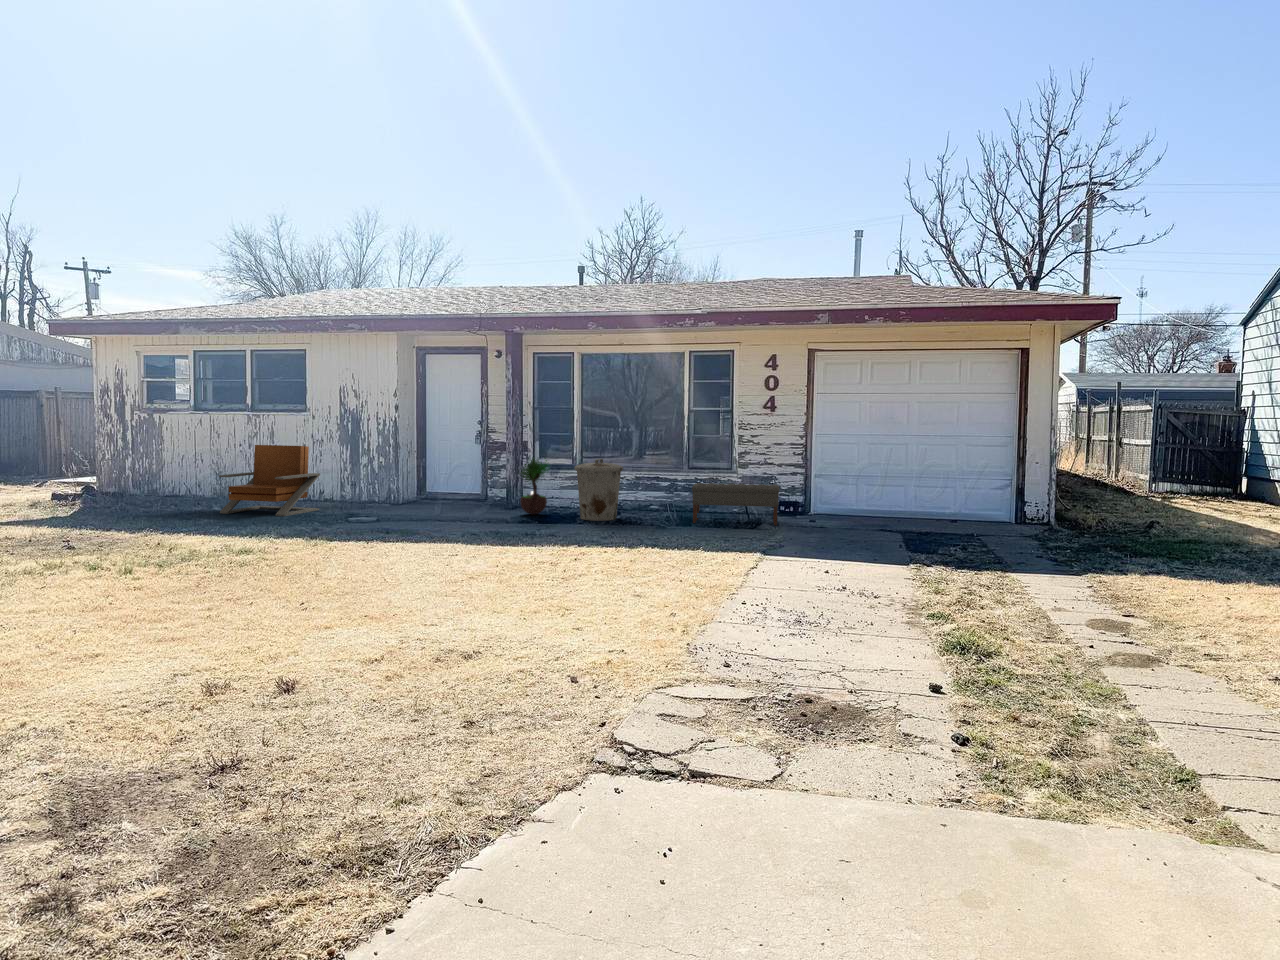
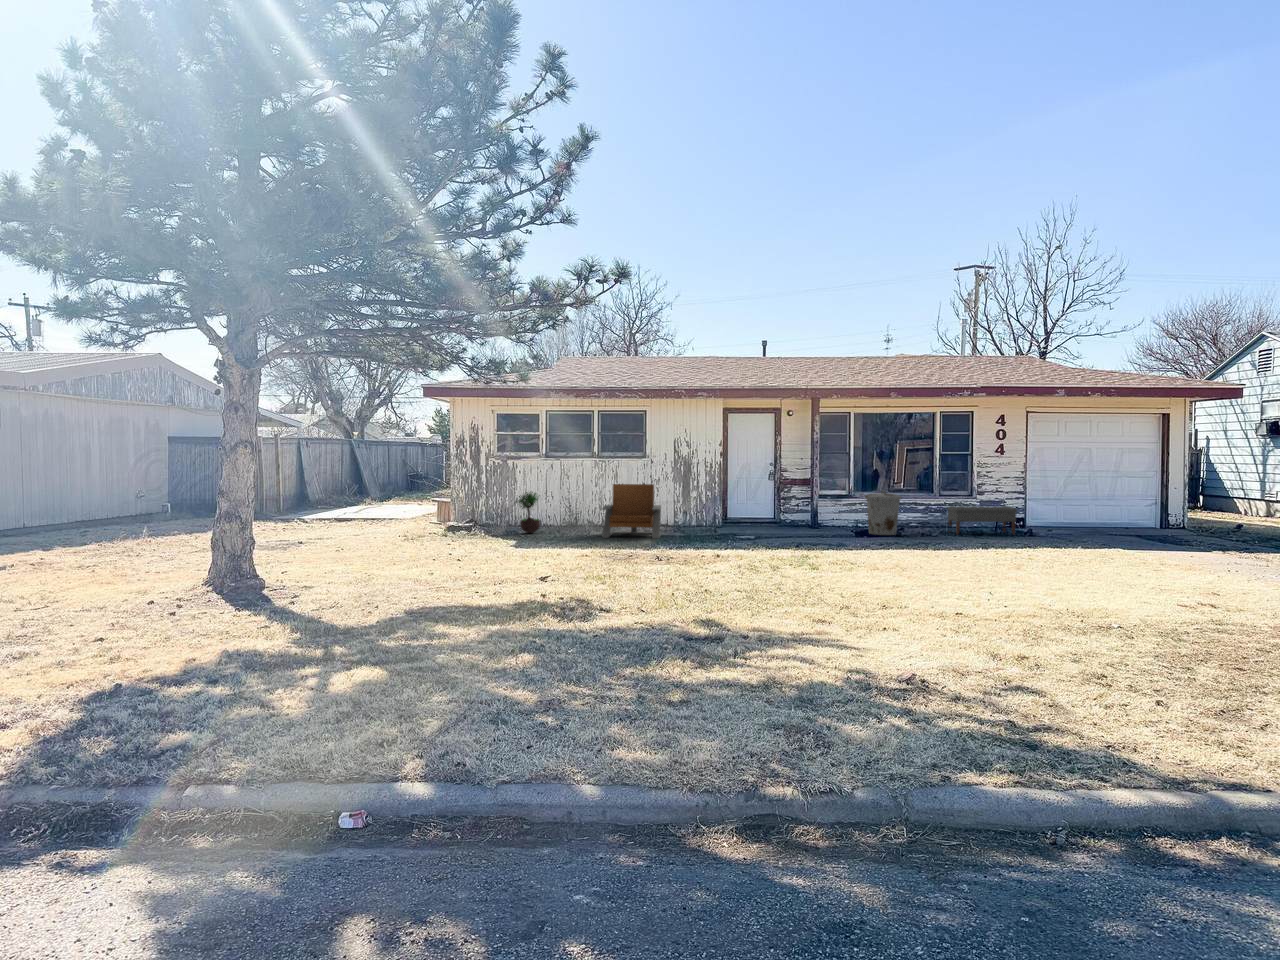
potted tree: present [520,459,547,515] -> present [517,492,540,533]

